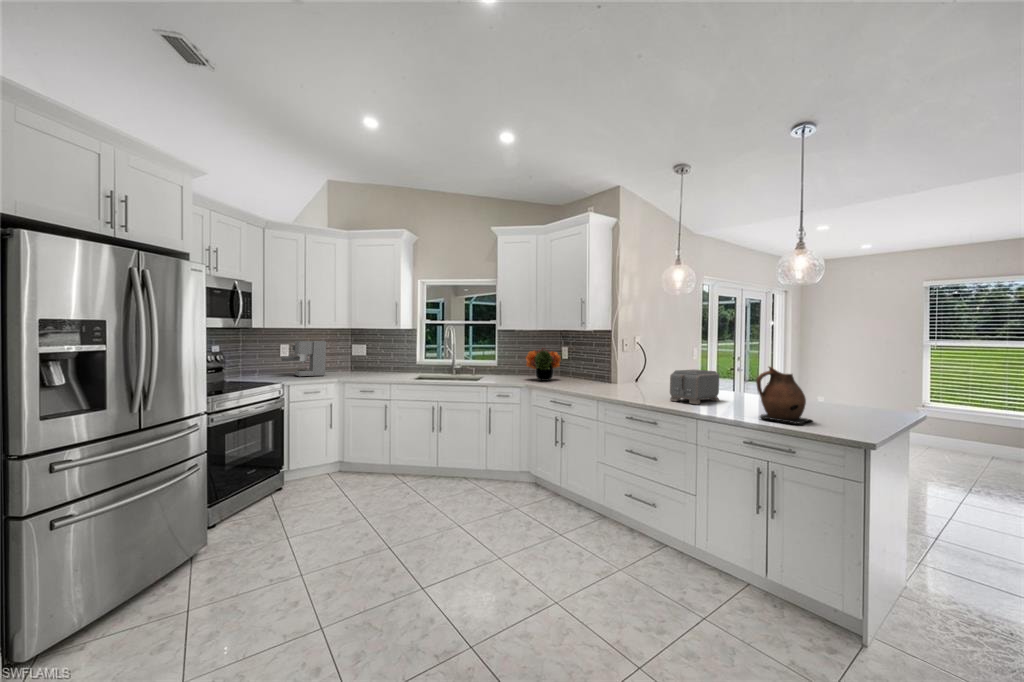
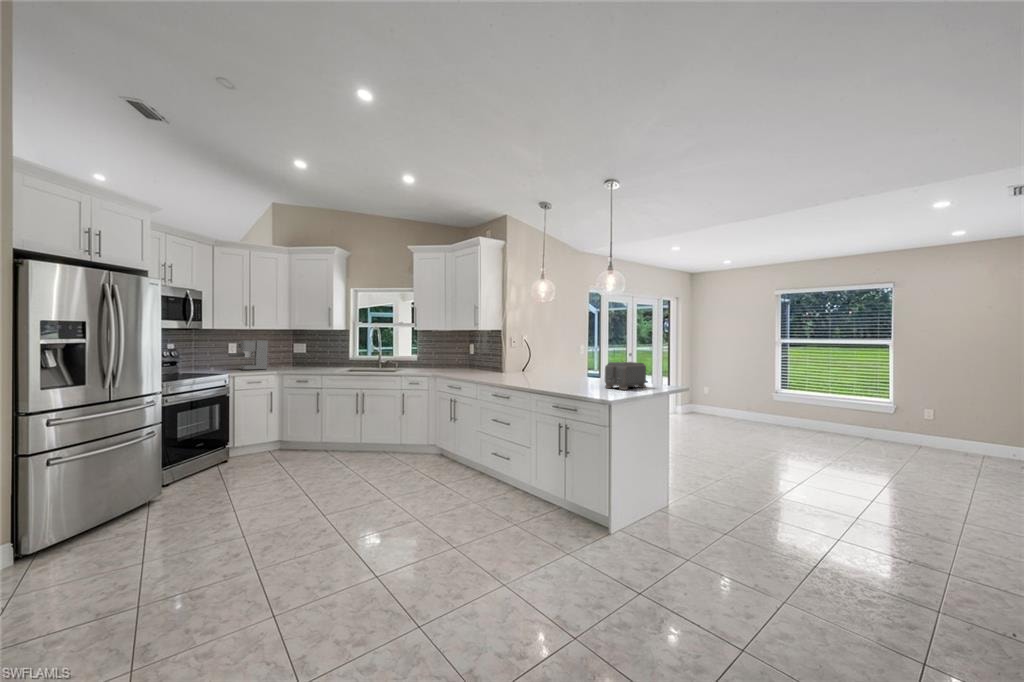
flower arrangement: present [526,348,561,381] -> none [434,345,464,371]
ceramic pitcher: present [756,367,812,424] -> none [560,353,595,392]
toaster: present [670,370,719,404] -> present [605,362,646,390]

